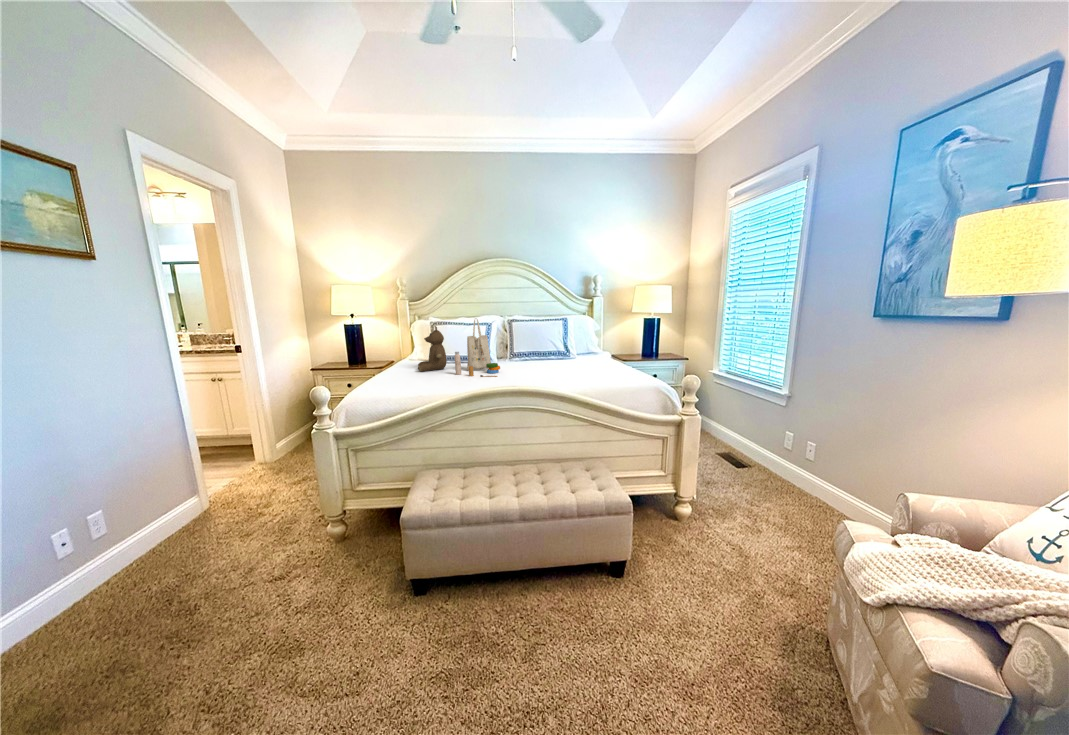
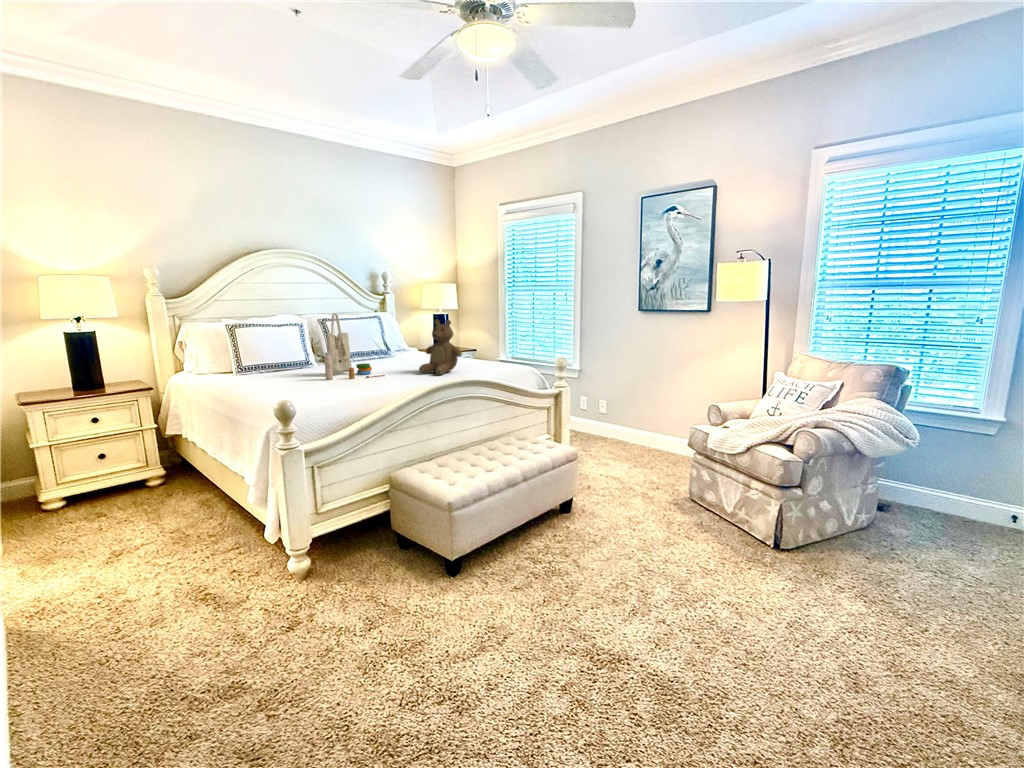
teddy bear: present [418,326,447,372] -> present [419,319,462,375]

